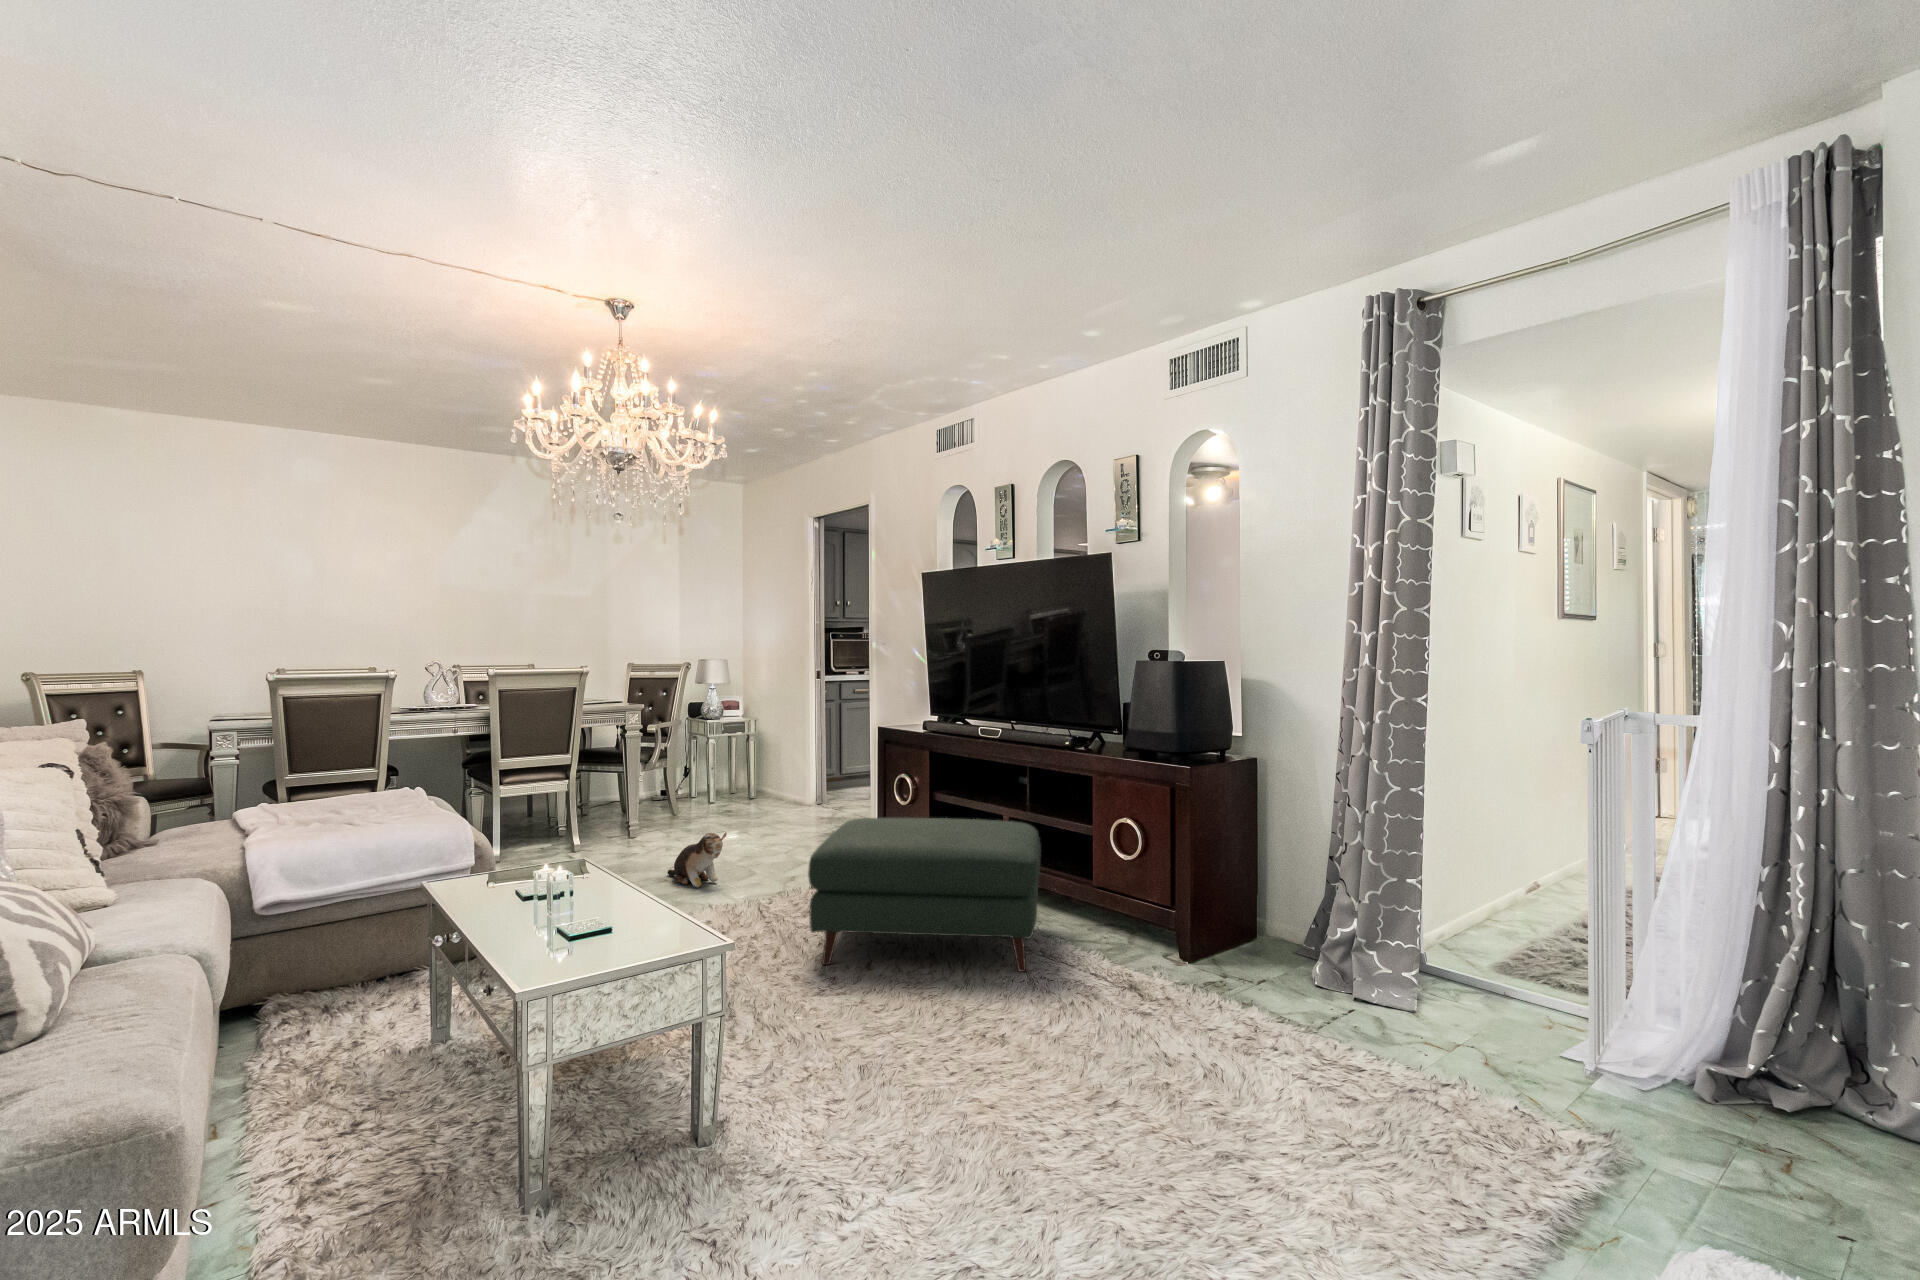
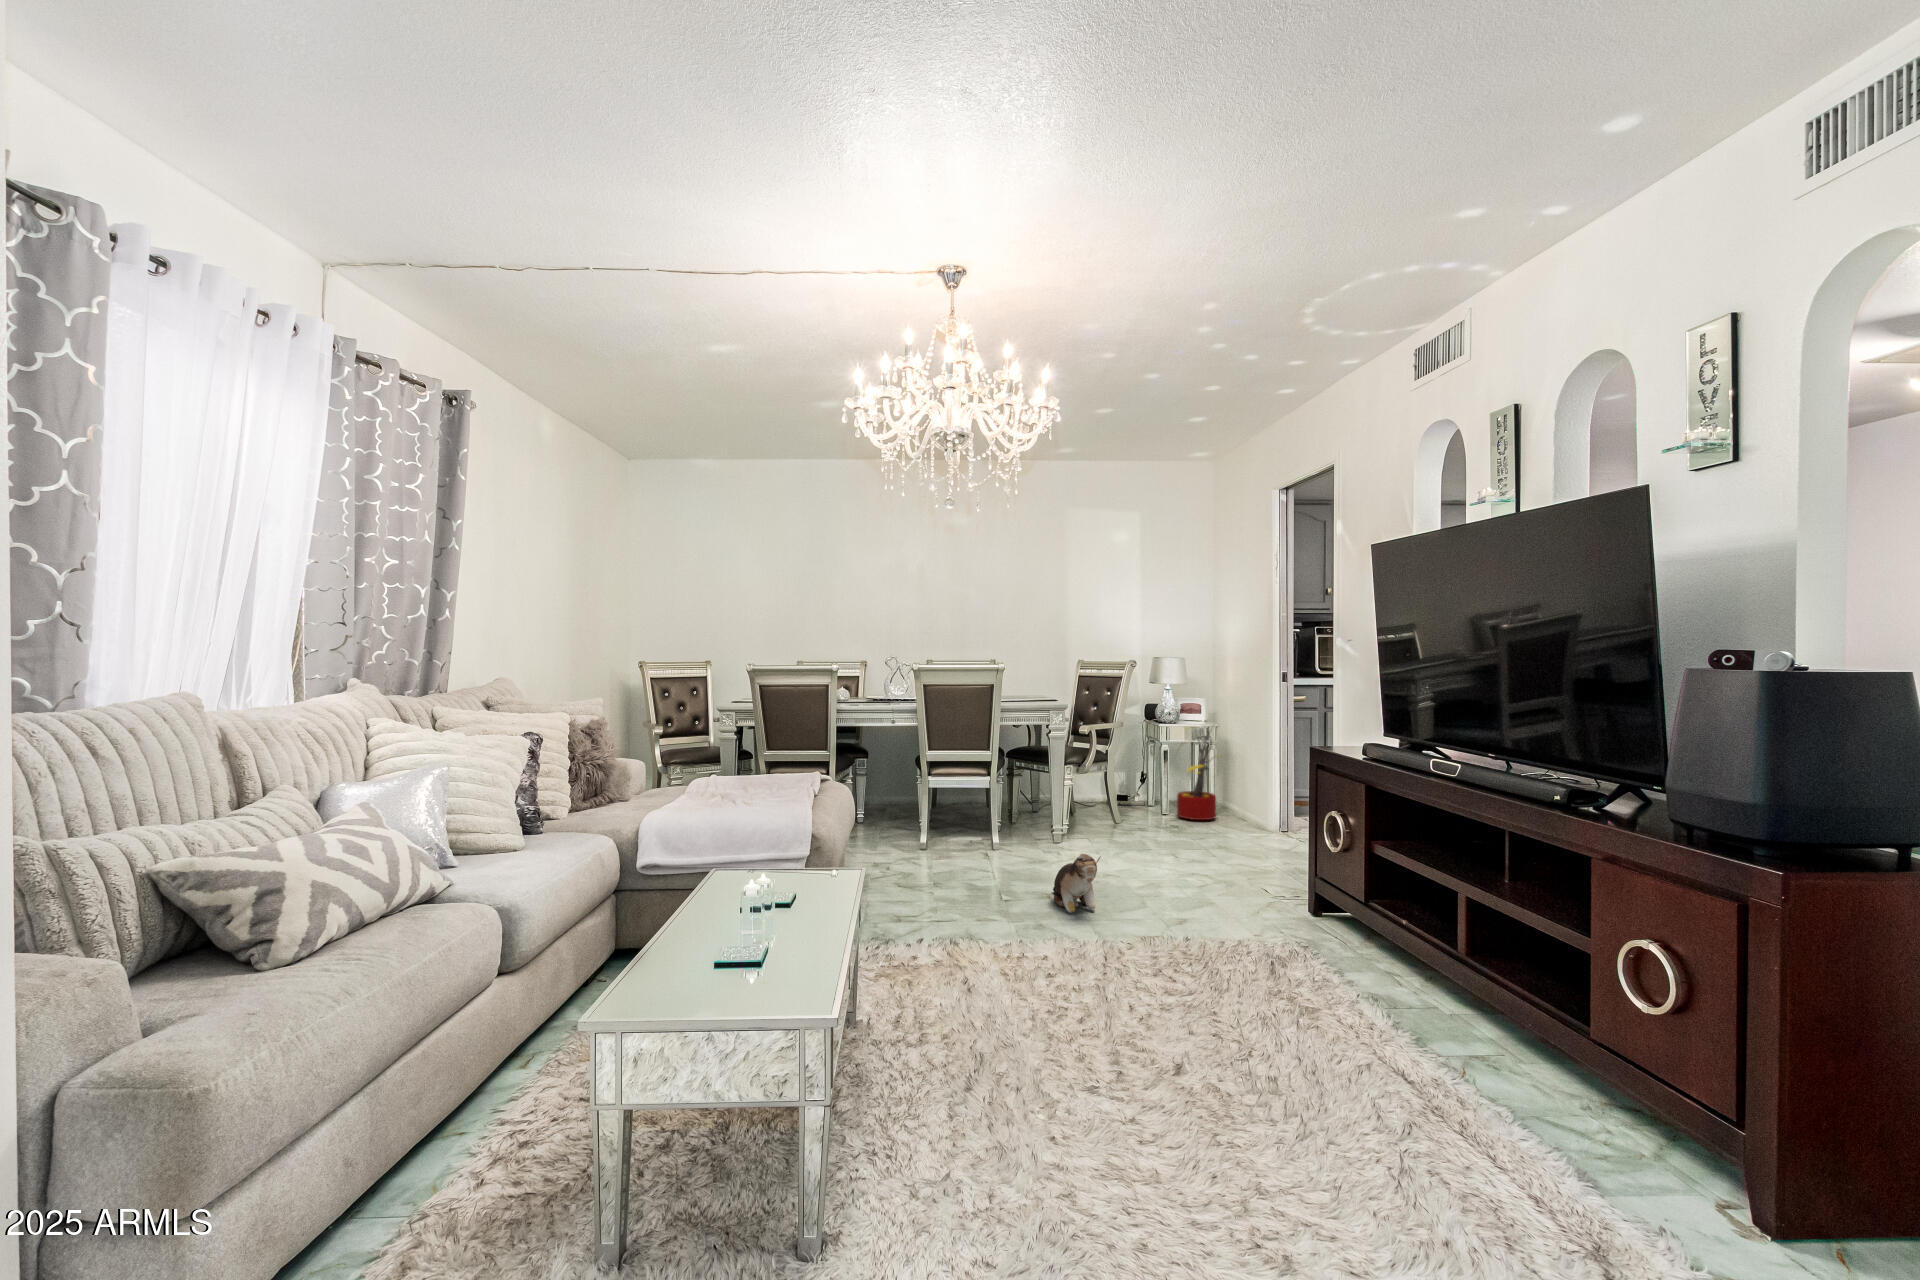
decorative plant: none [728,717,764,805] -> present [1177,726,1216,820]
ottoman: present [808,818,1041,972] -> none [1111,868,1487,1159]

